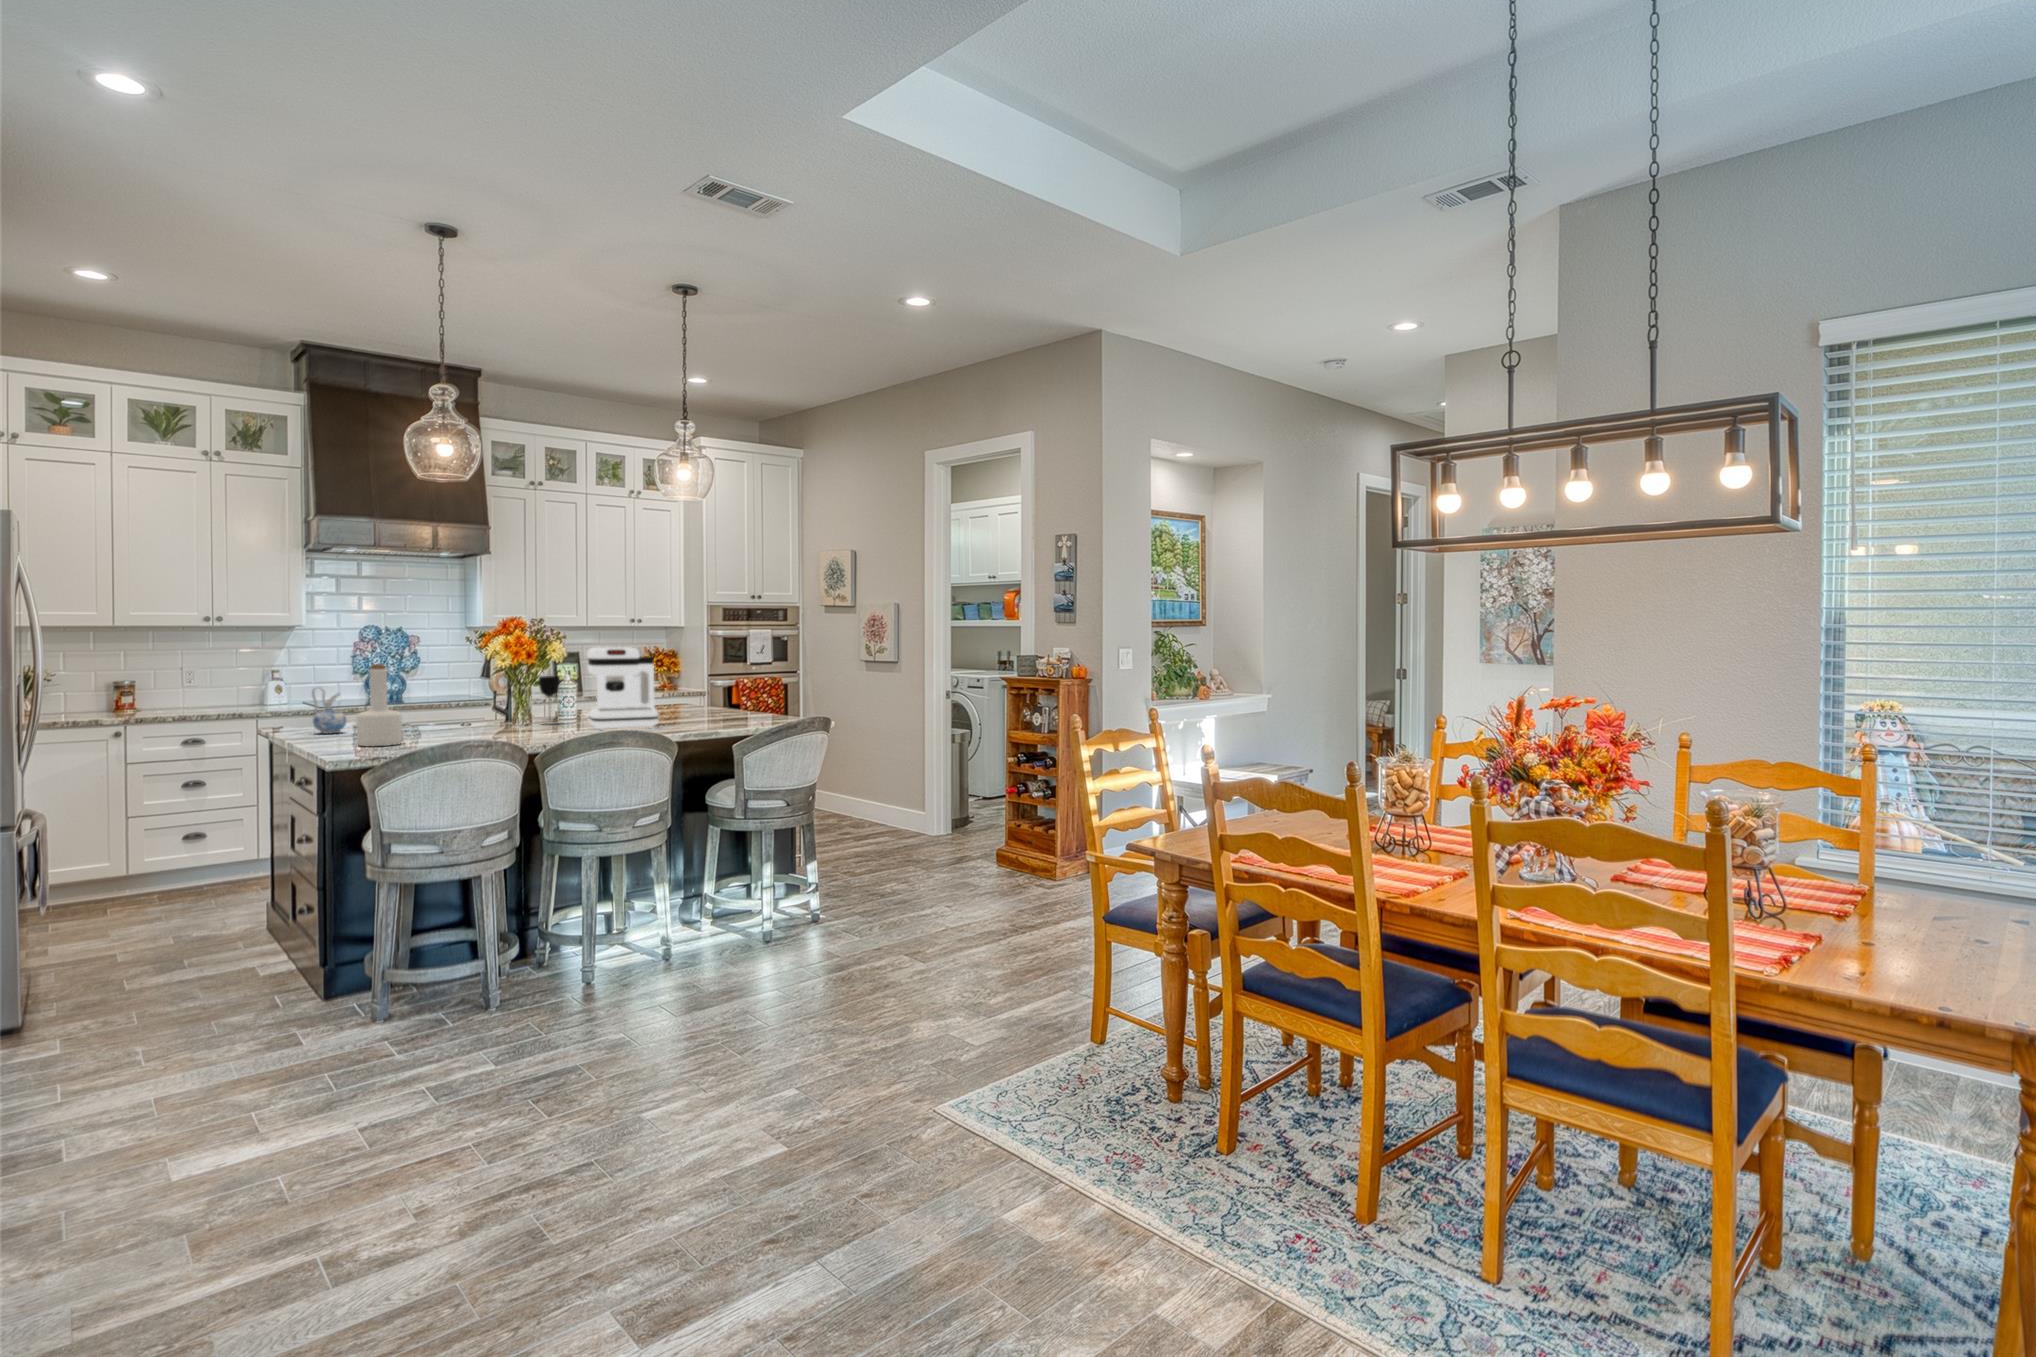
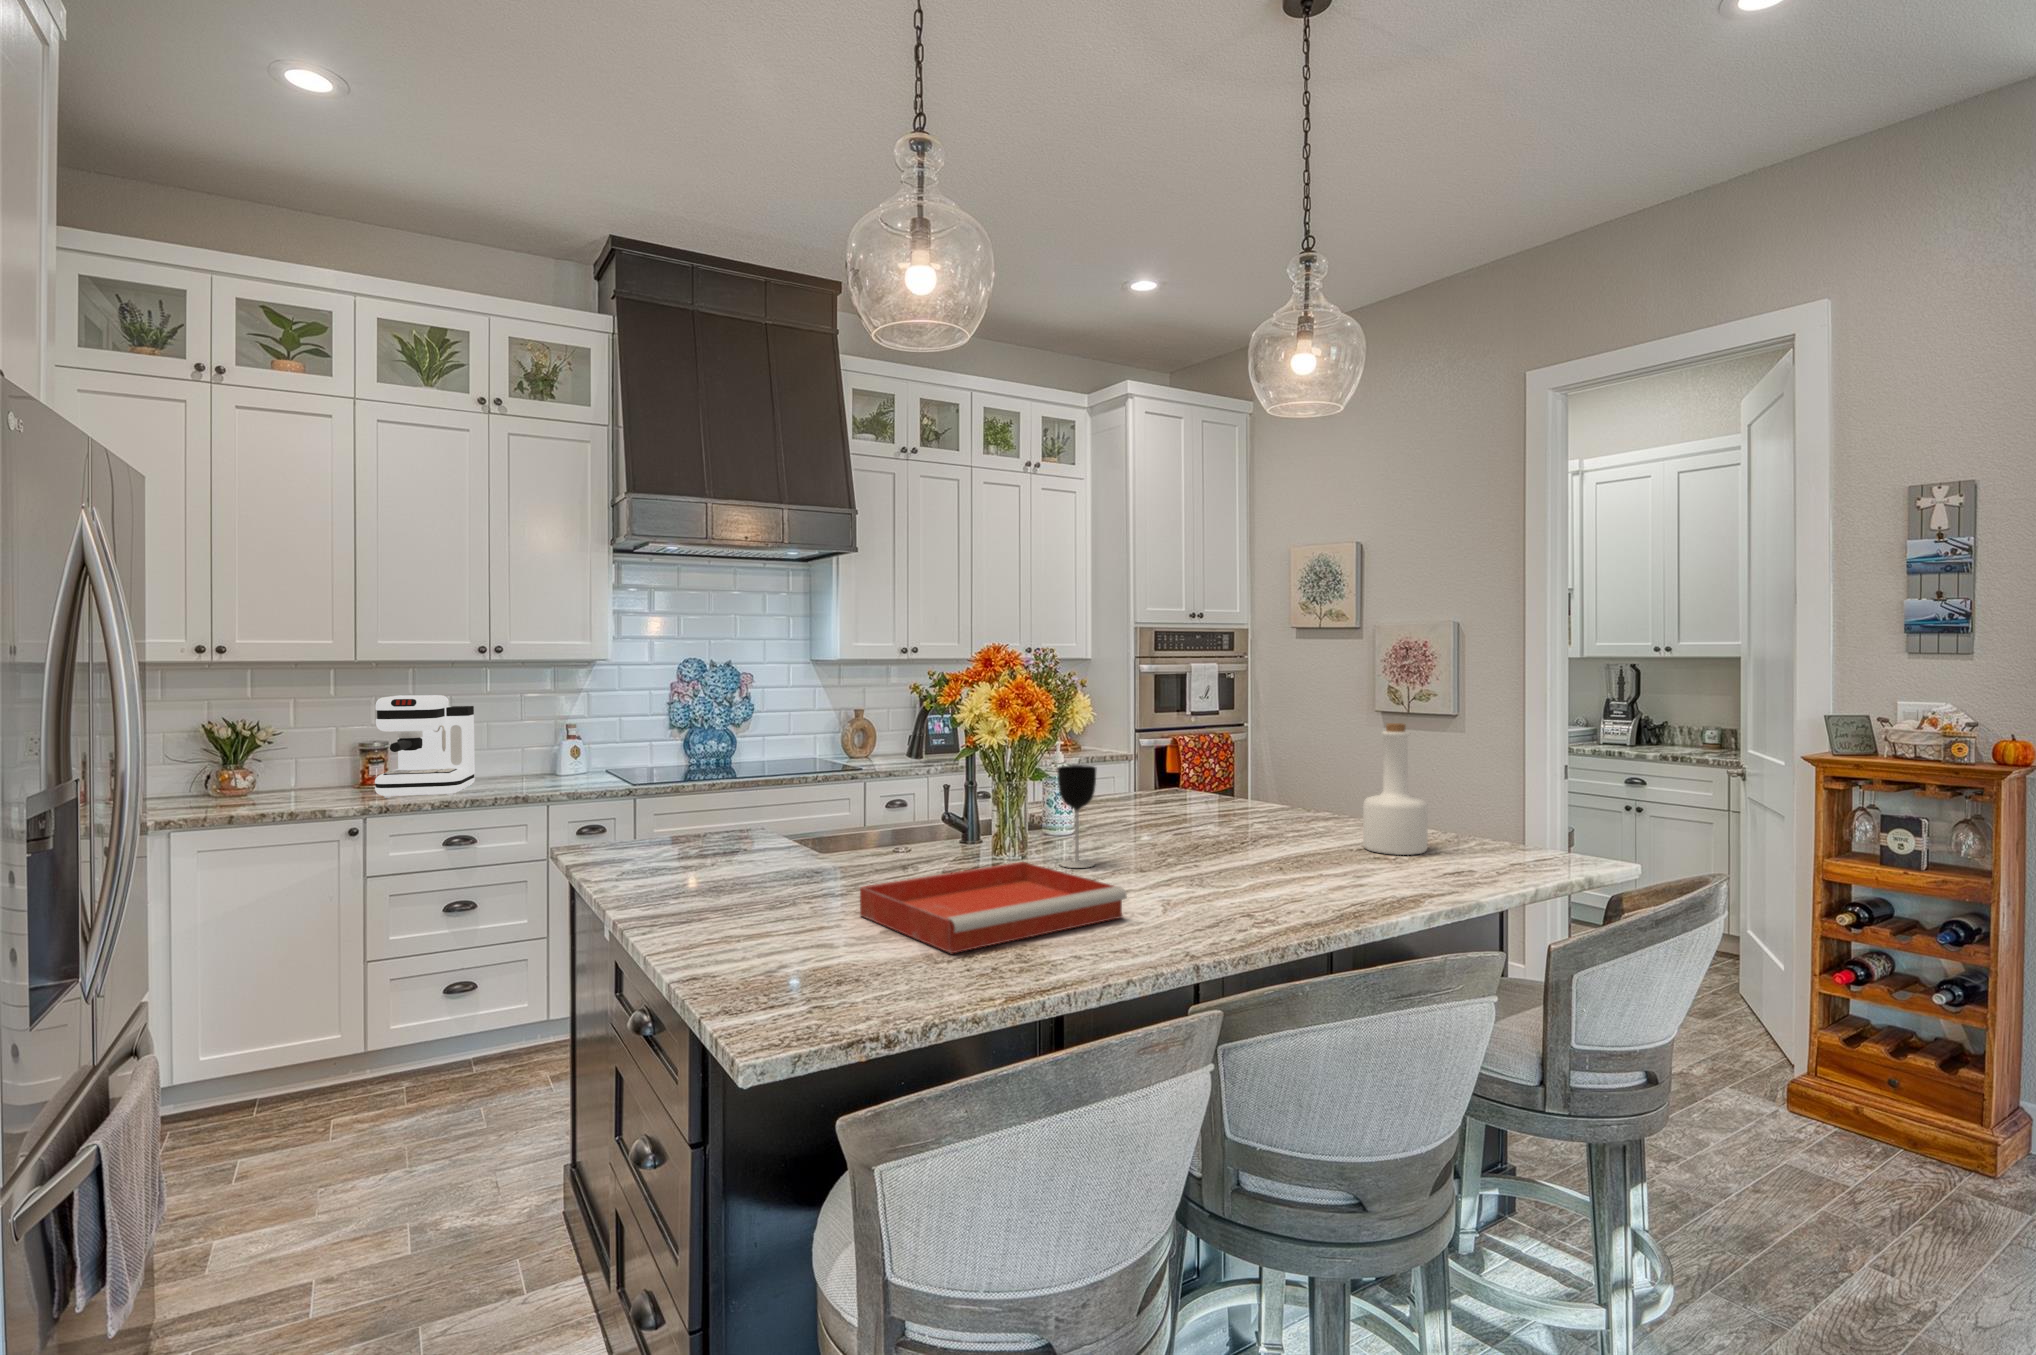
coffee maker: present [588,647,658,730] -> present [375,695,475,798]
bottle: present [356,664,402,746] -> present [1363,723,1428,855]
ceramic pitcher: present [312,687,346,733] -> none [648,797,712,899]
tray: none [415,717,540,741] -> present [860,862,1127,953]

